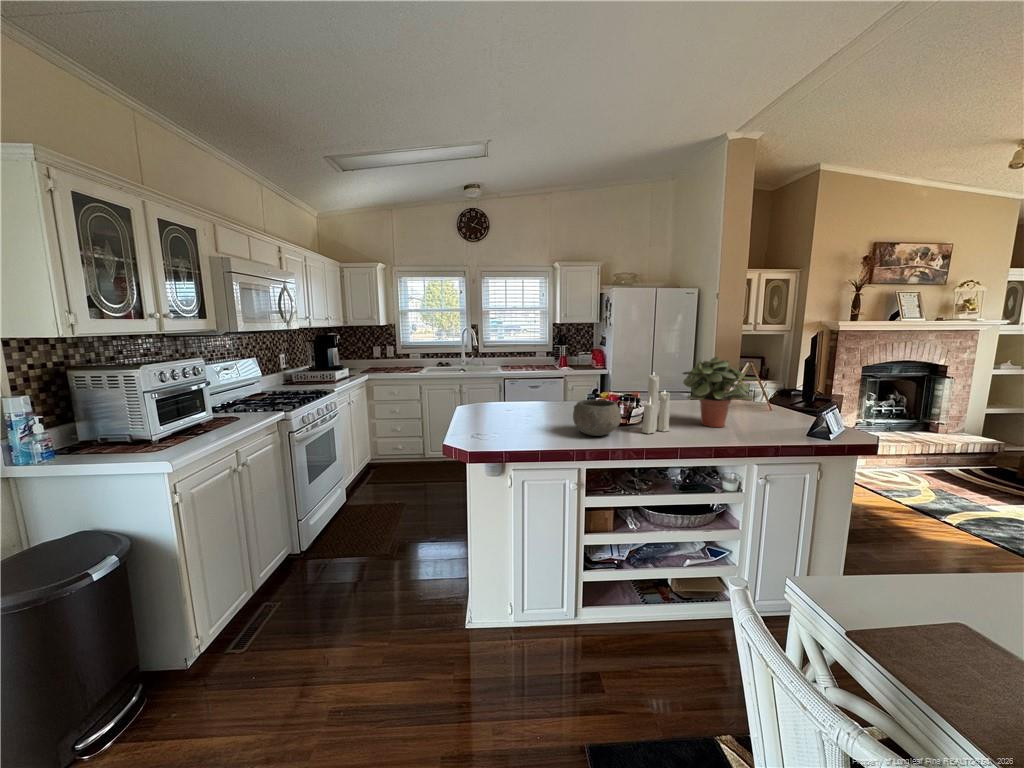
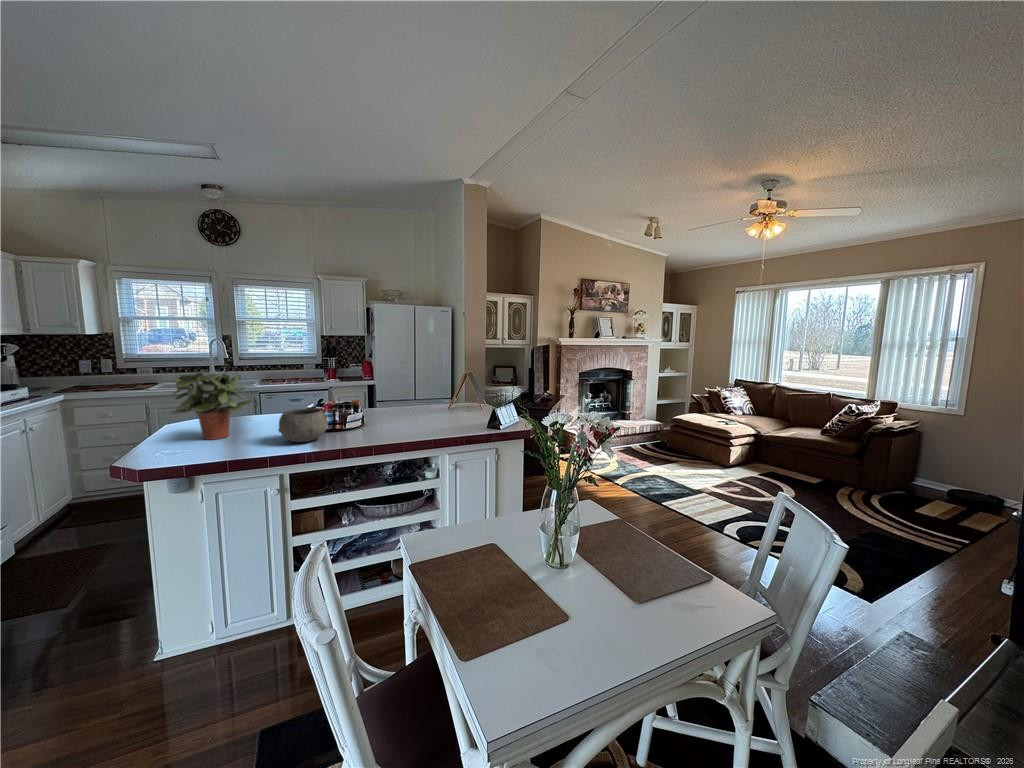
potted plant: present [682,357,757,427] -> present [170,370,254,440]
candle: present [642,375,670,433] -> none [351,375,378,436]

